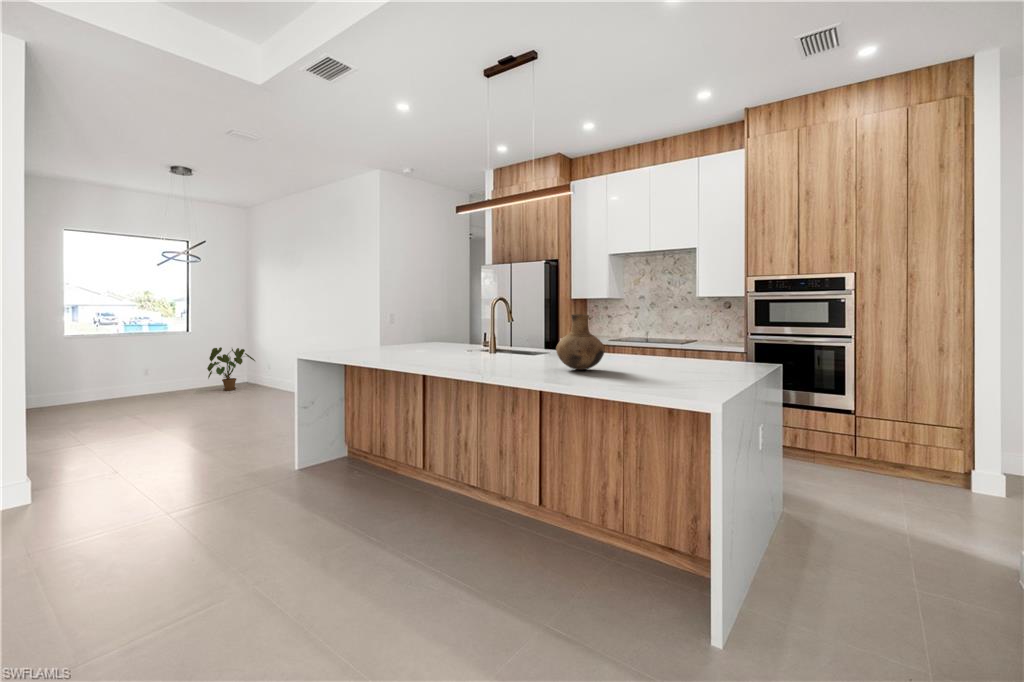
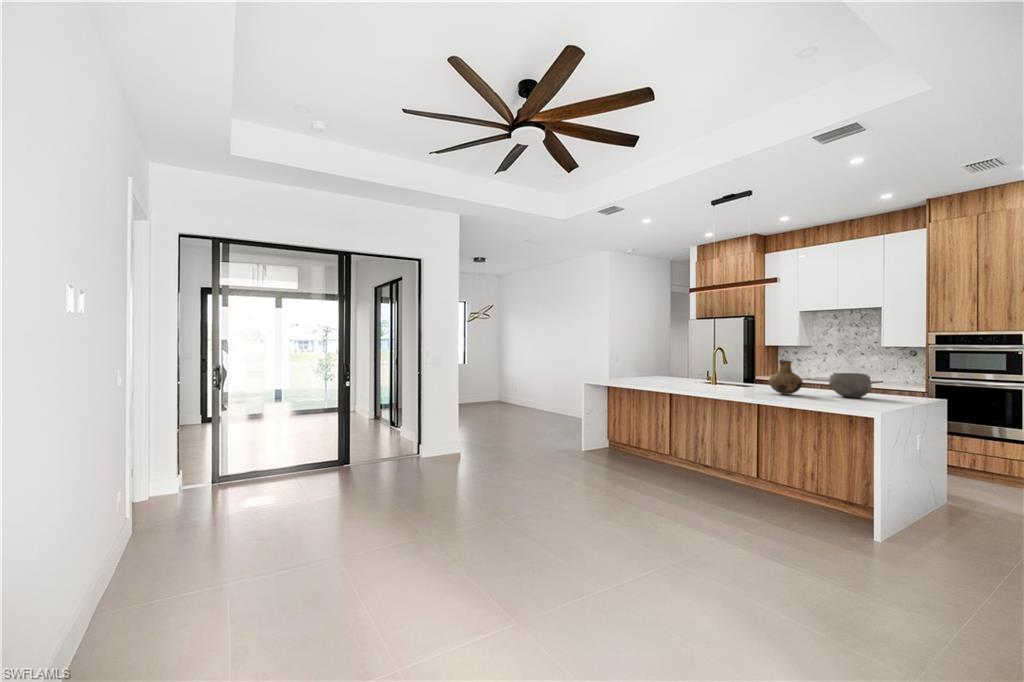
ceramic bowl: none [641,332,699,371] -> present [829,373,871,398]
house plant: present [207,347,255,390] -> none [475,375,506,406]

